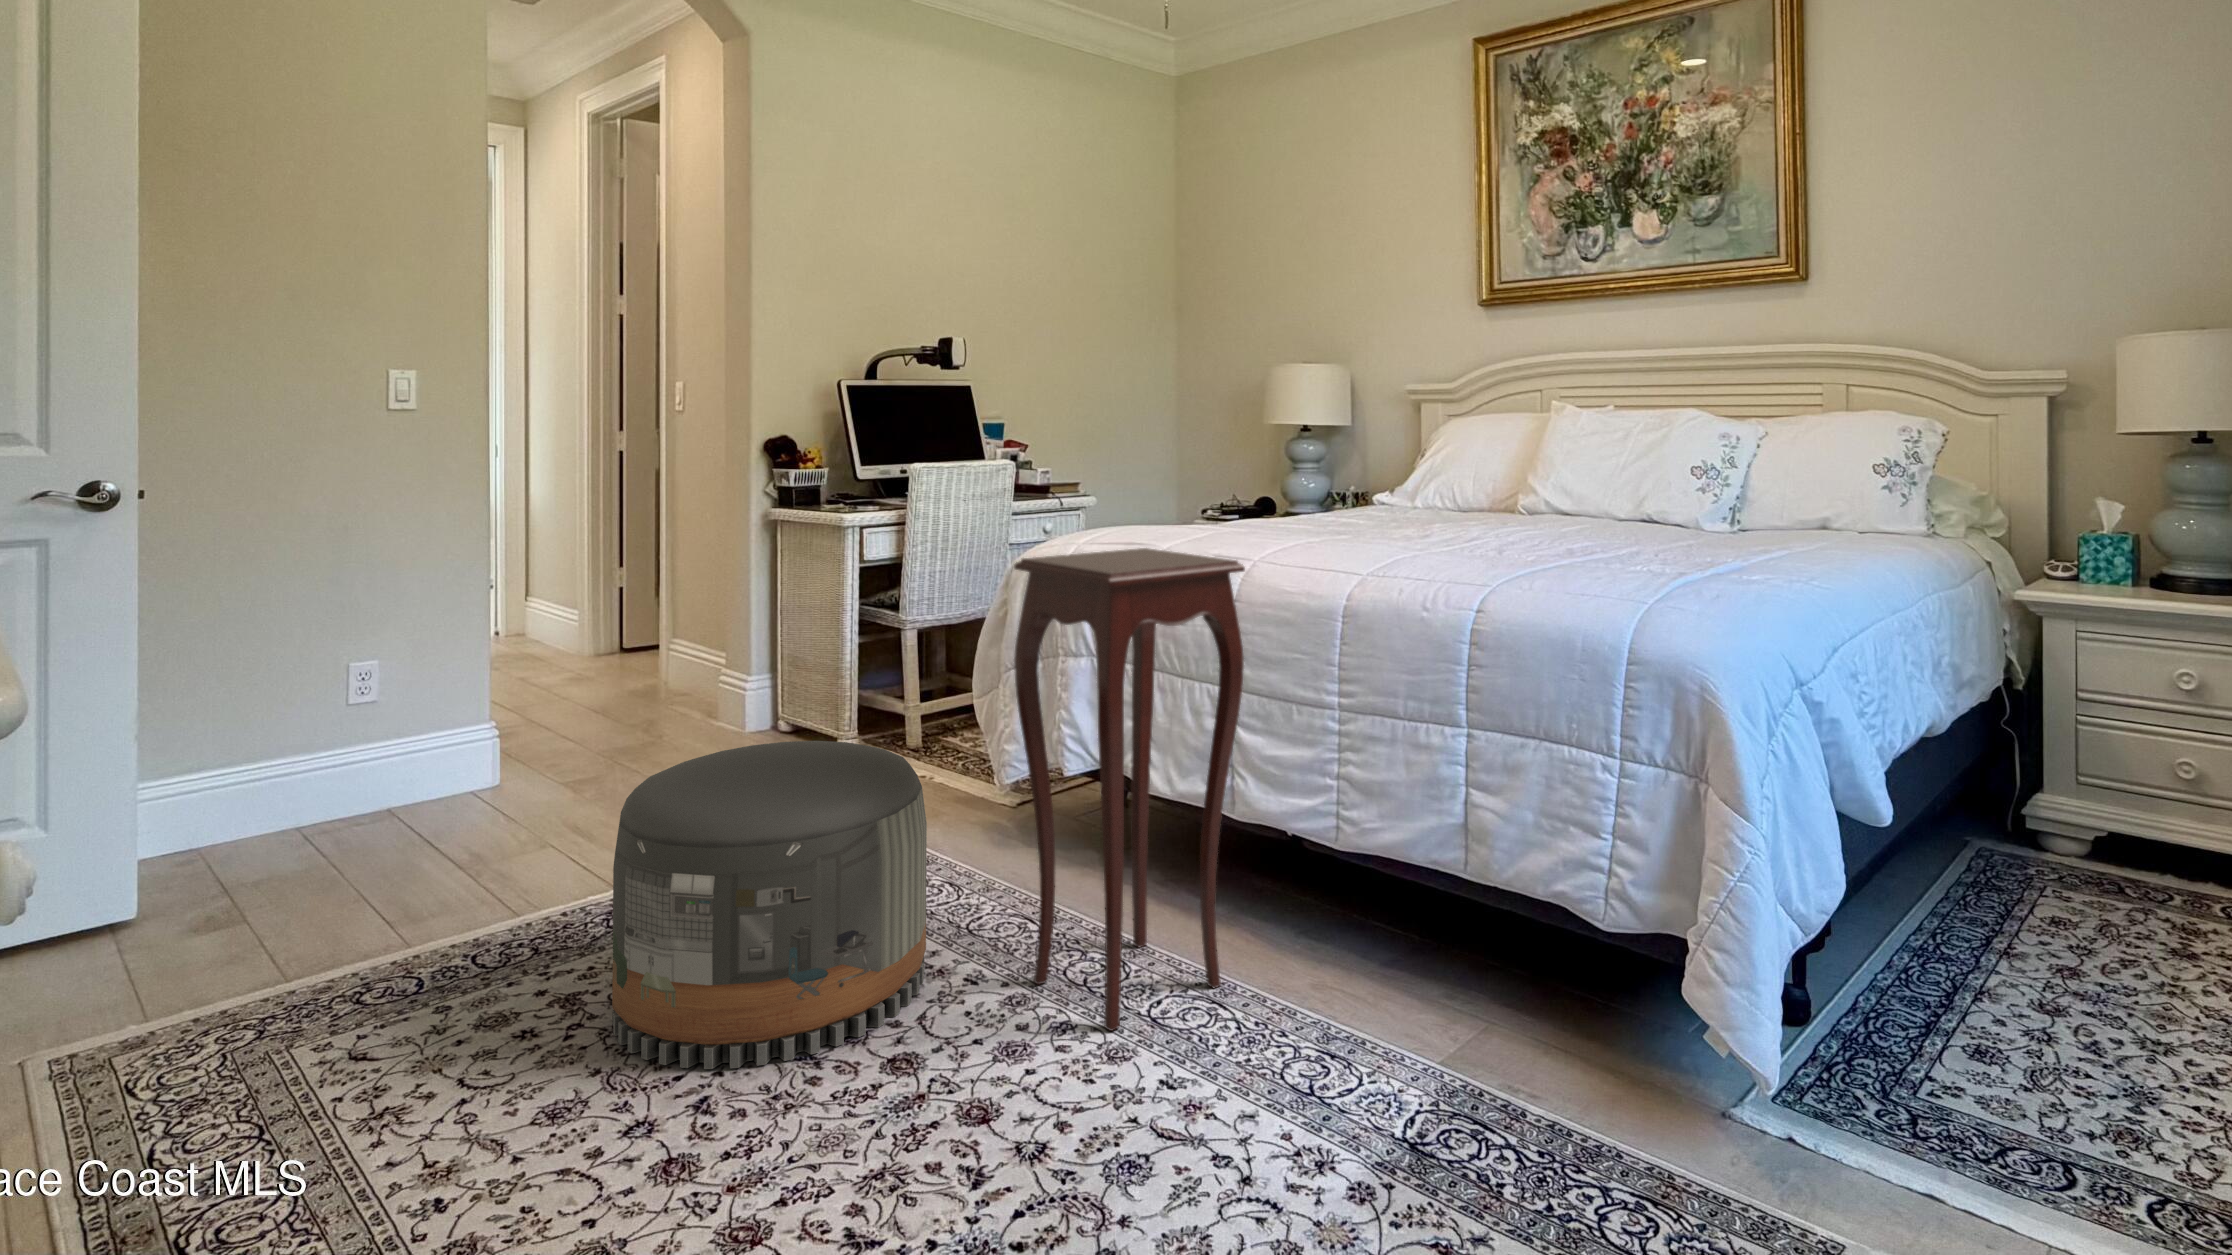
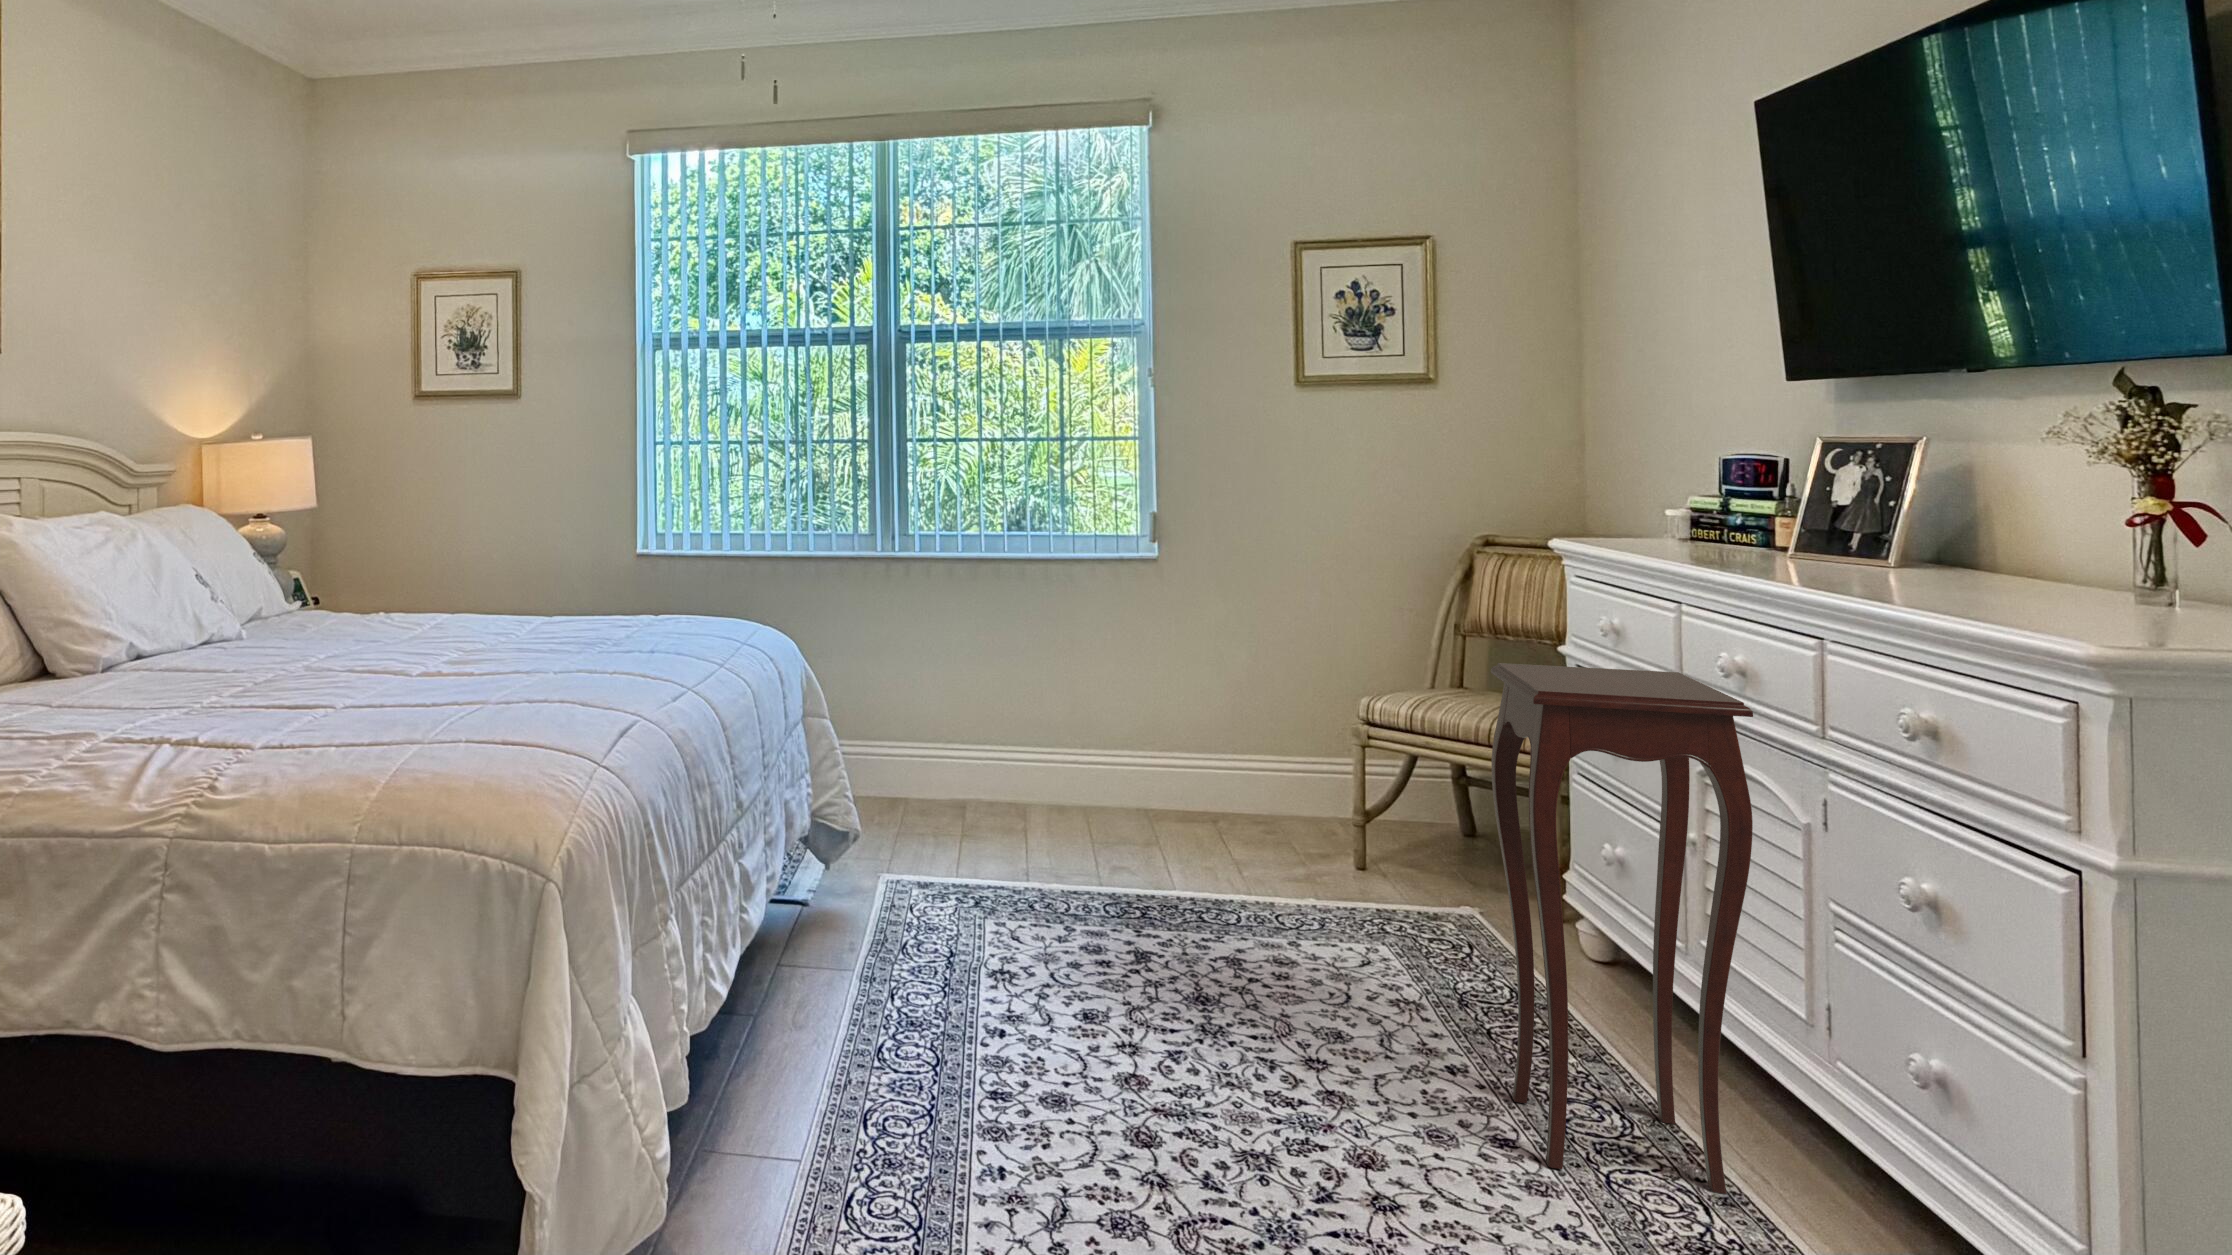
pouf: present [612,741,927,1069] -> none [1153,791,1424,1067]

